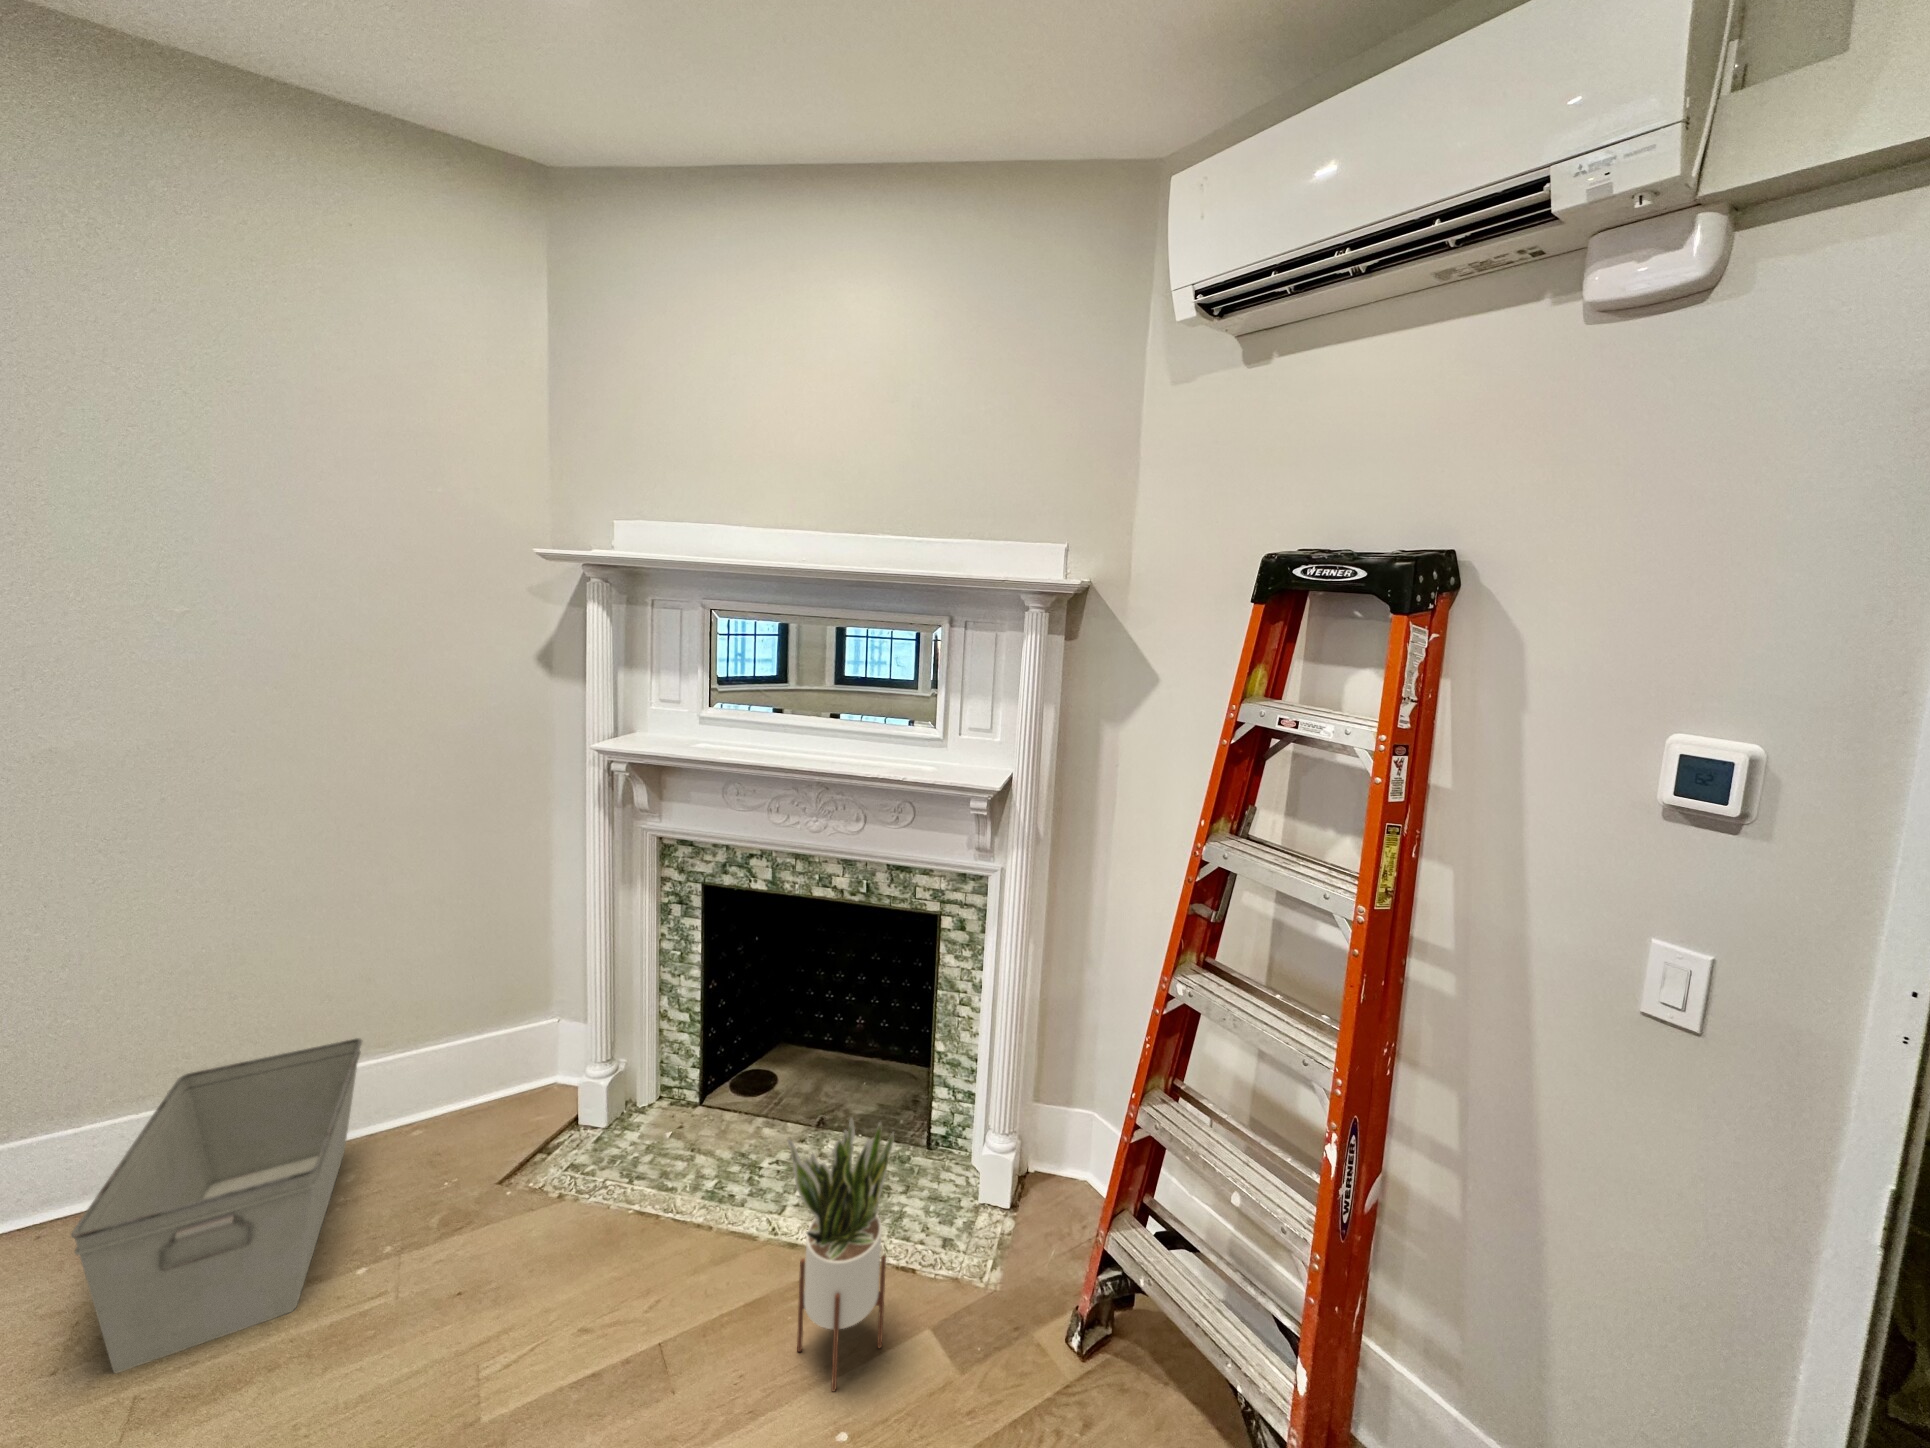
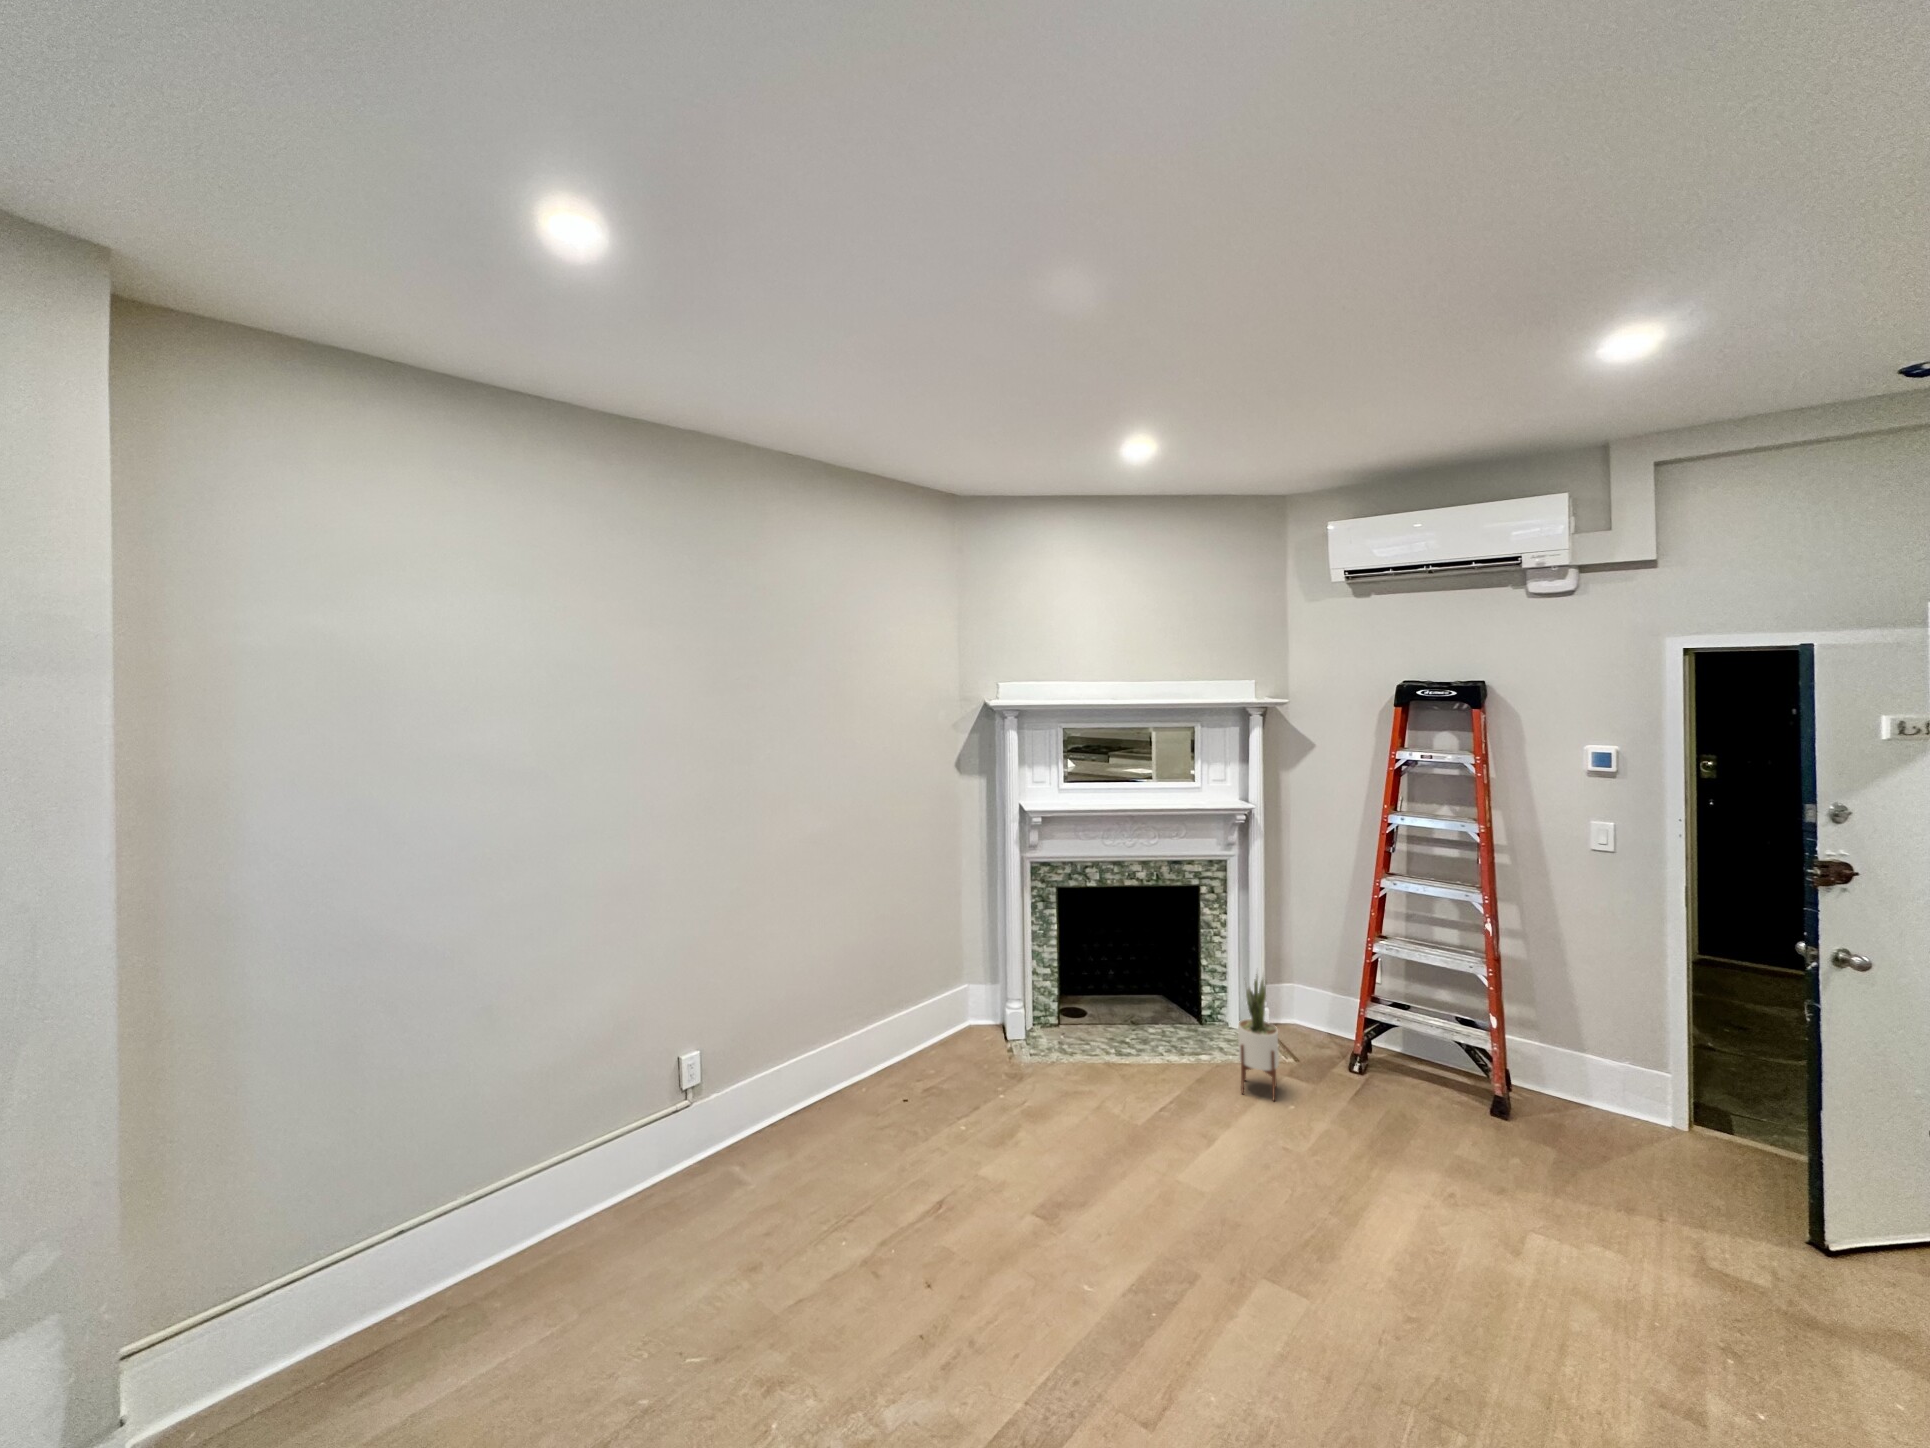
storage bin: present [71,1038,362,1373] -> none [846,1000,997,1149]

